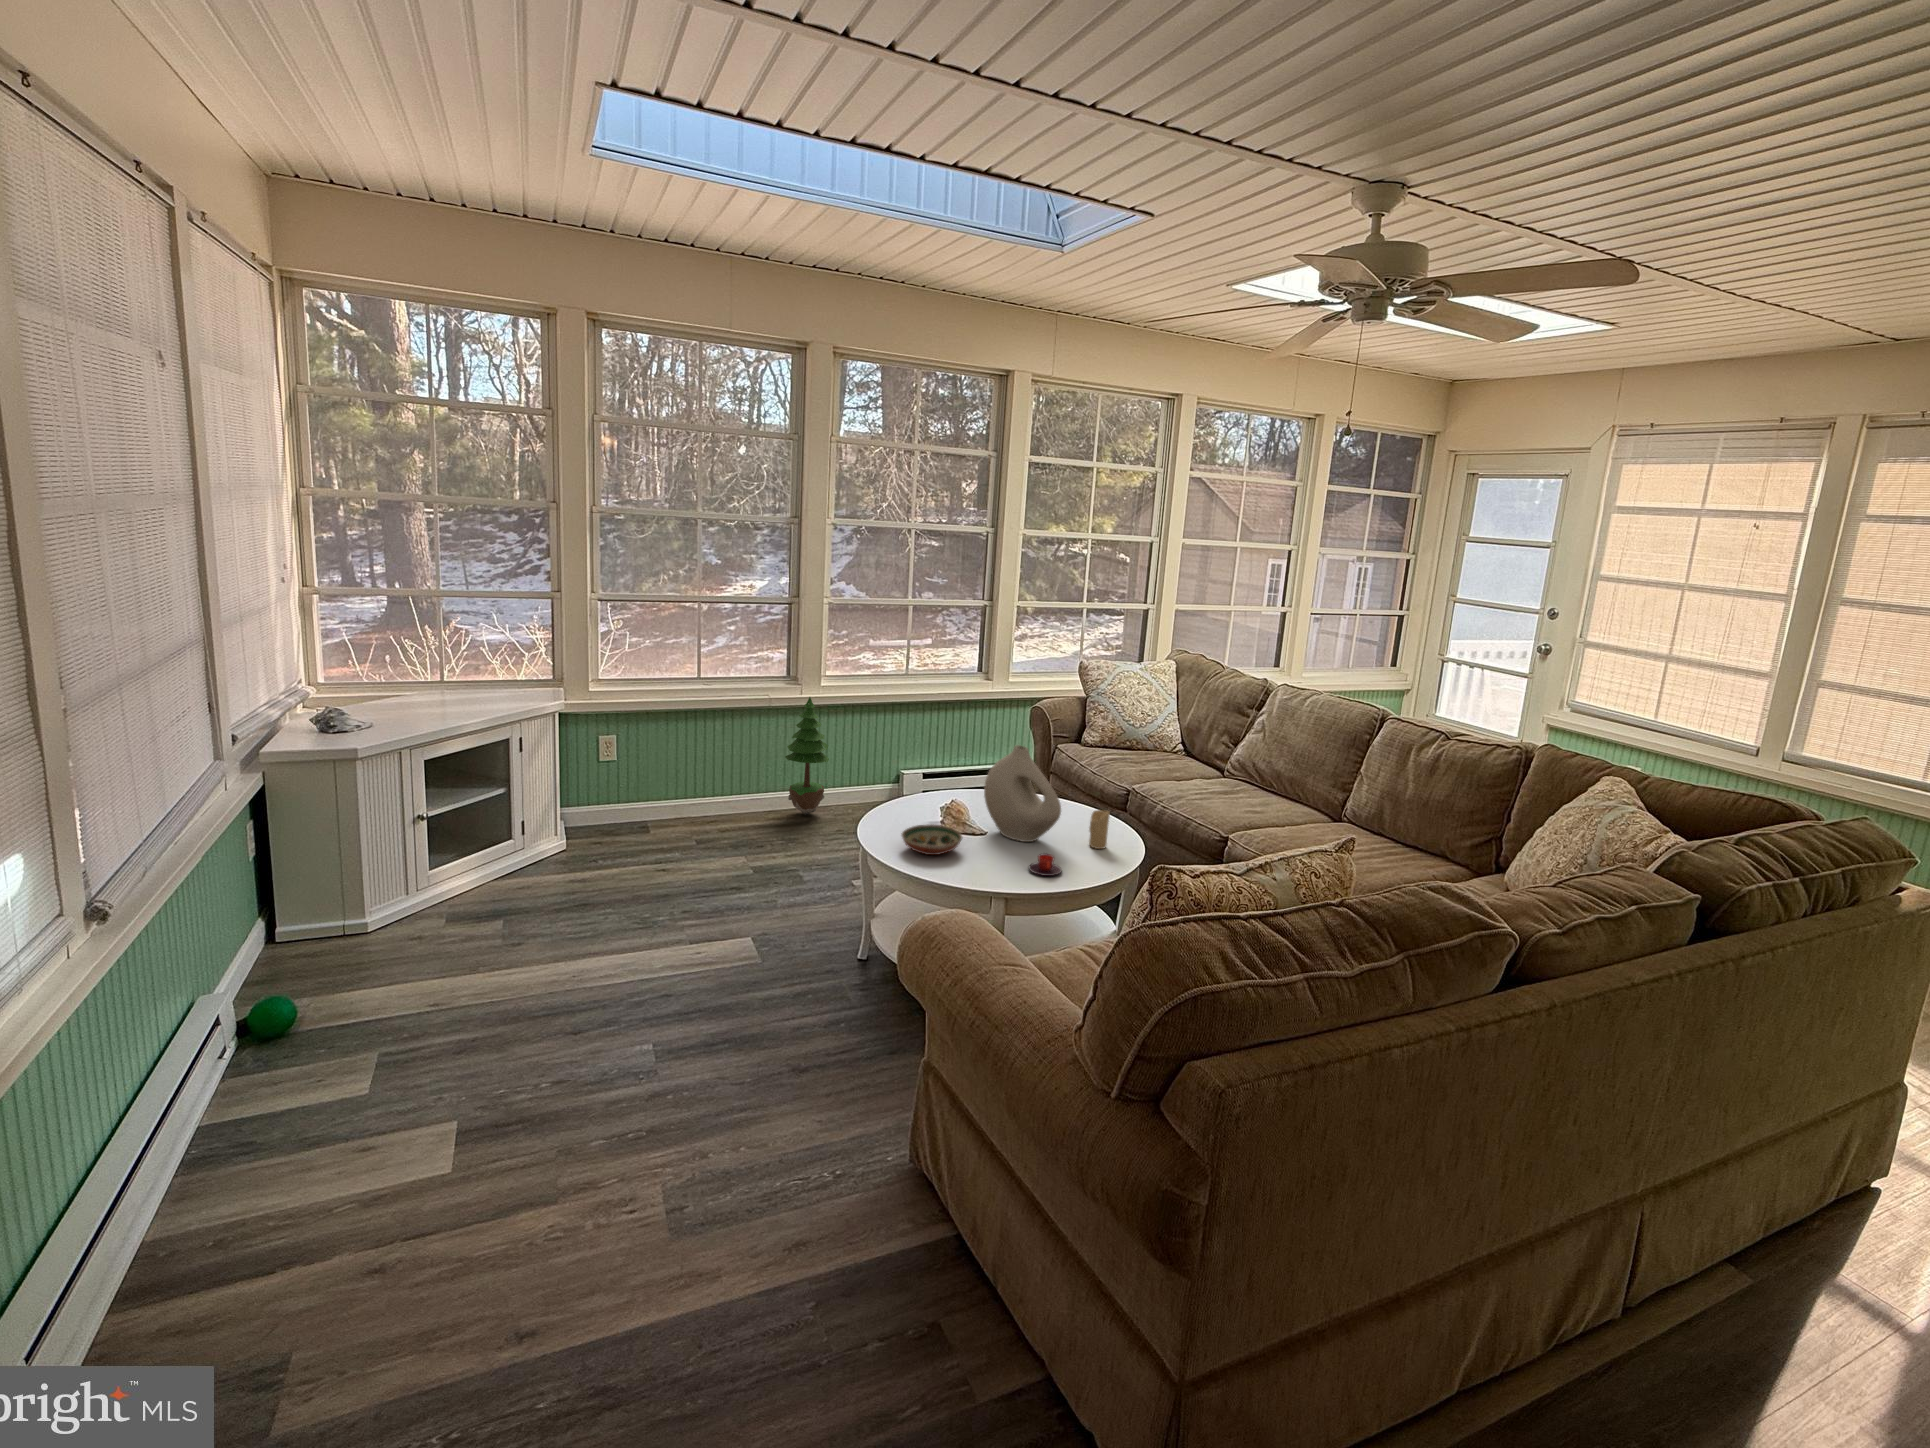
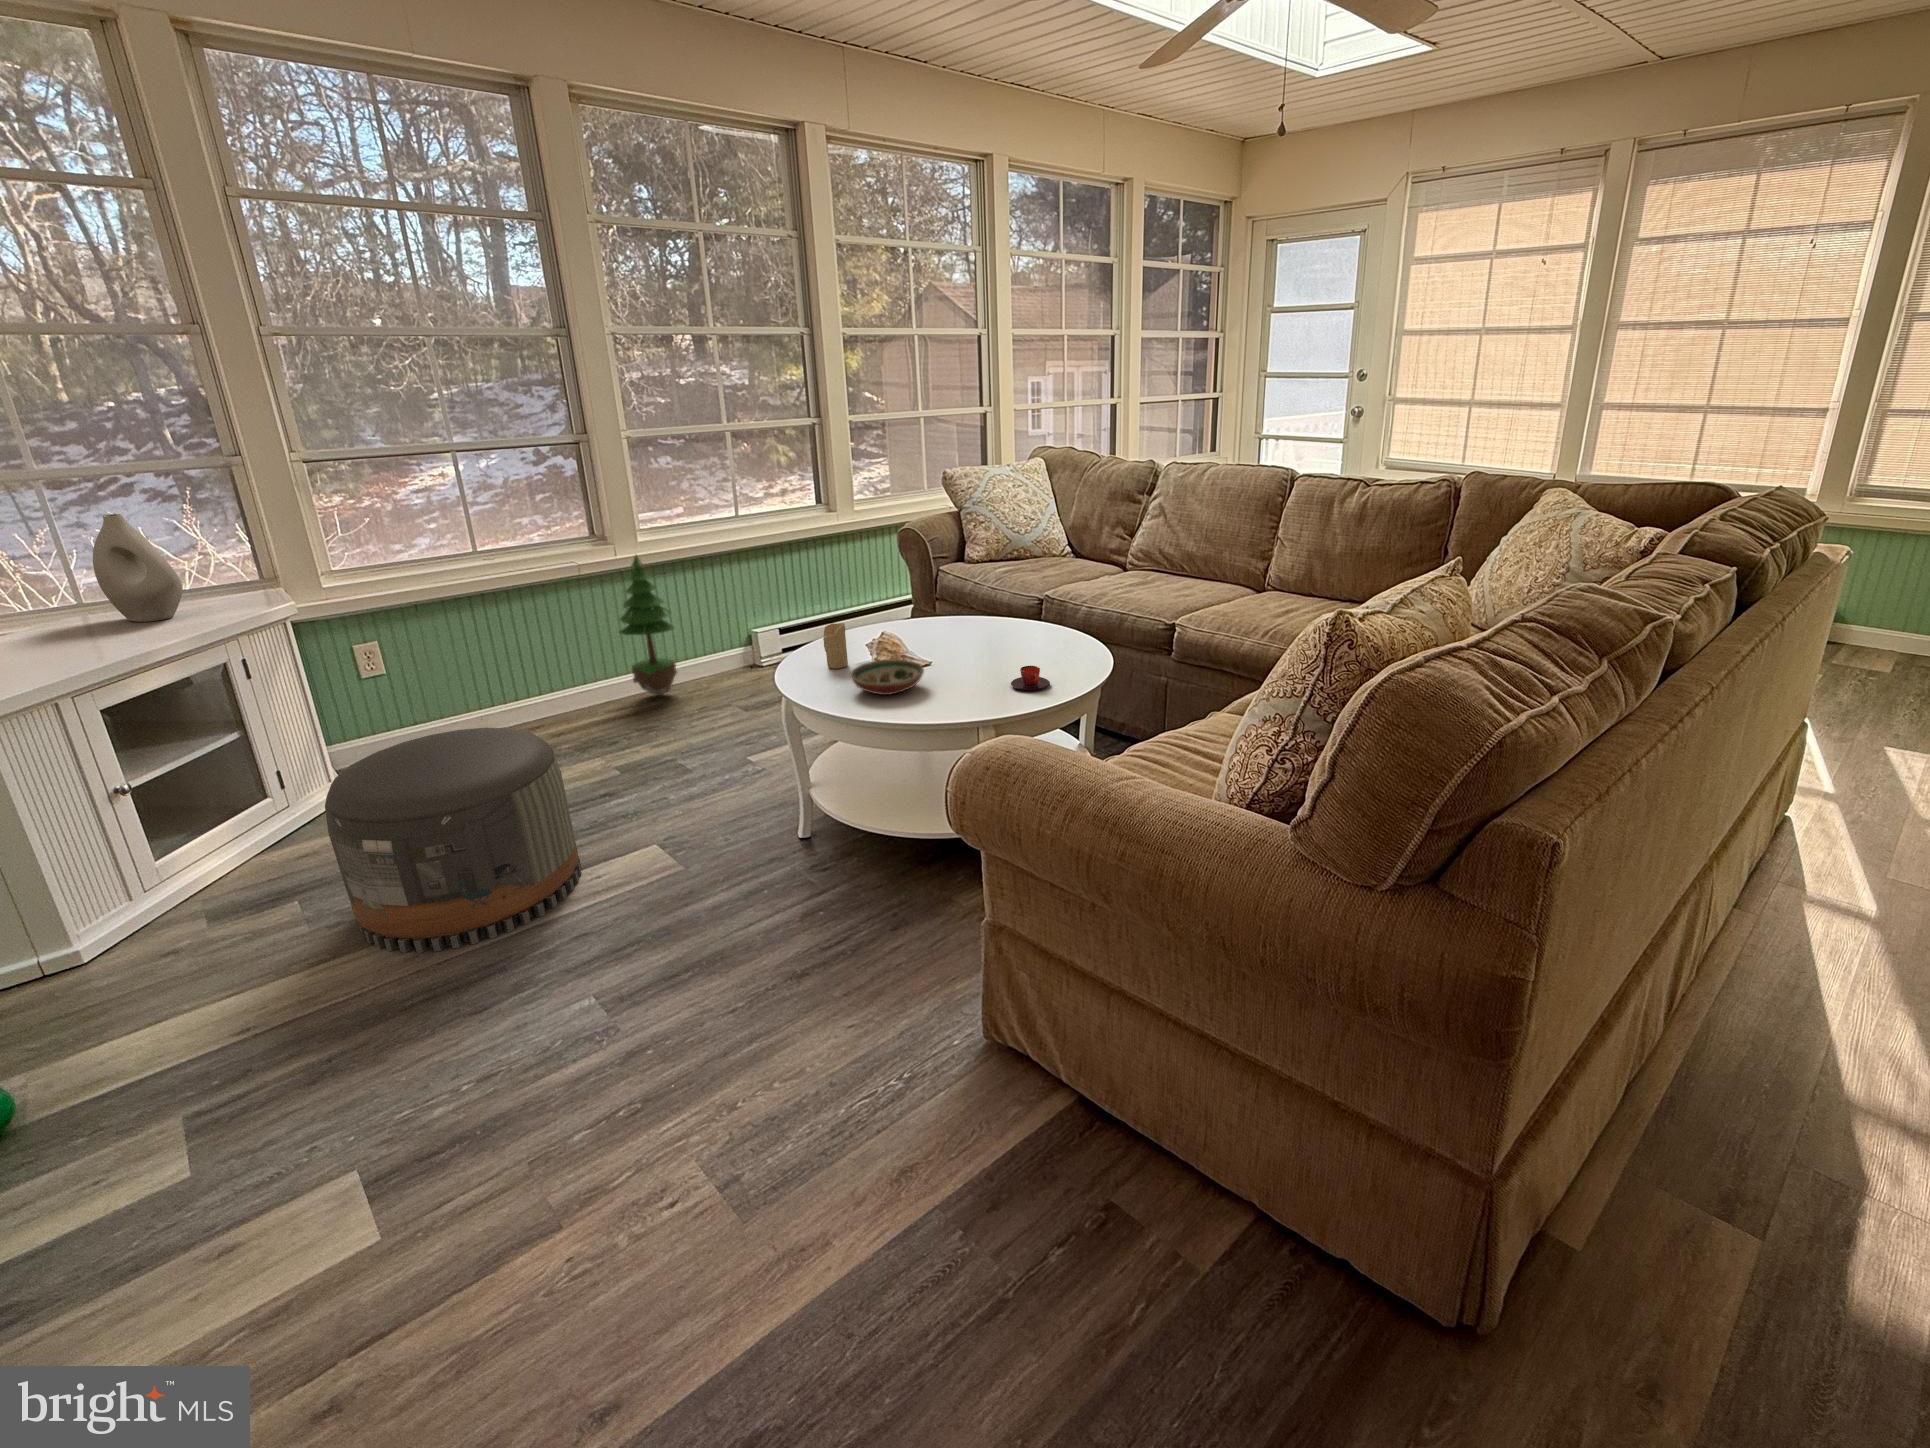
vase: present [984,745,1061,842] -> present [93,514,183,622]
candle: present [1089,810,1110,849] -> present [823,623,848,669]
pouf: none [526,817,689,982] -> present [325,728,581,953]

